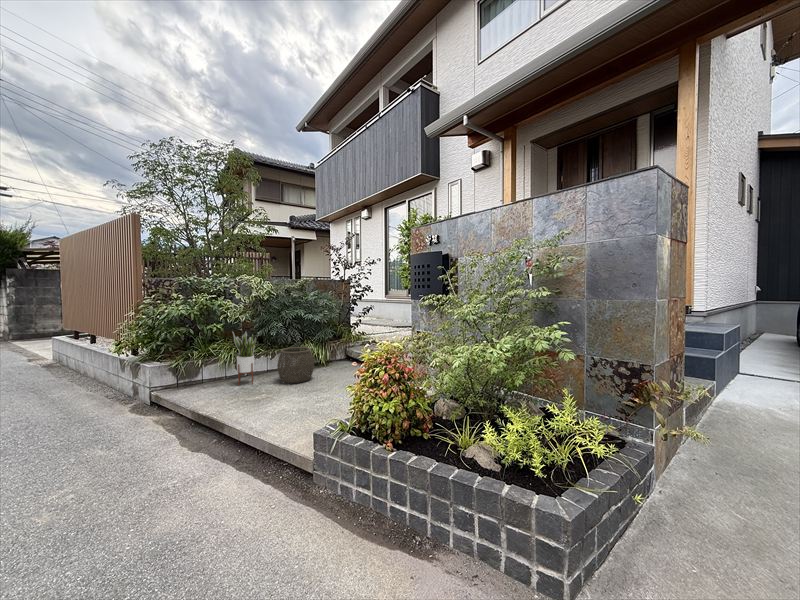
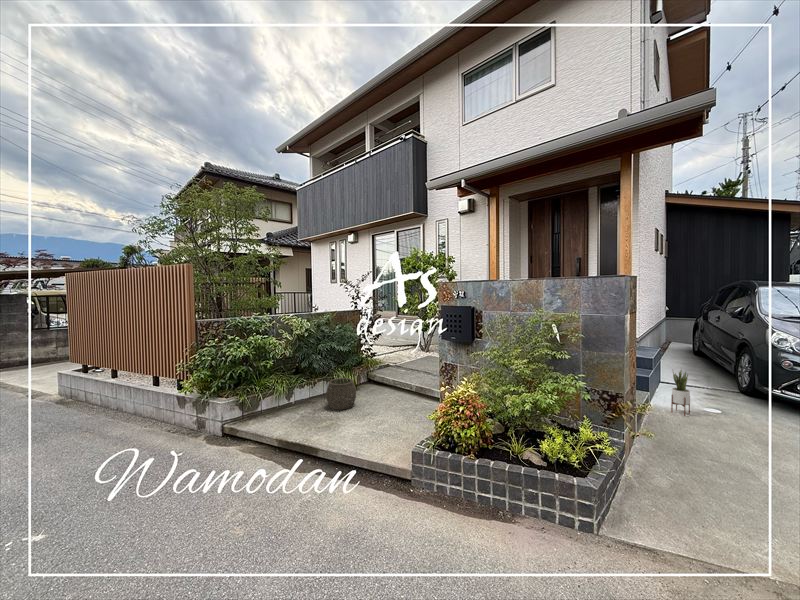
potted plant: present [233,332,256,385] -> present [671,369,690,416]

